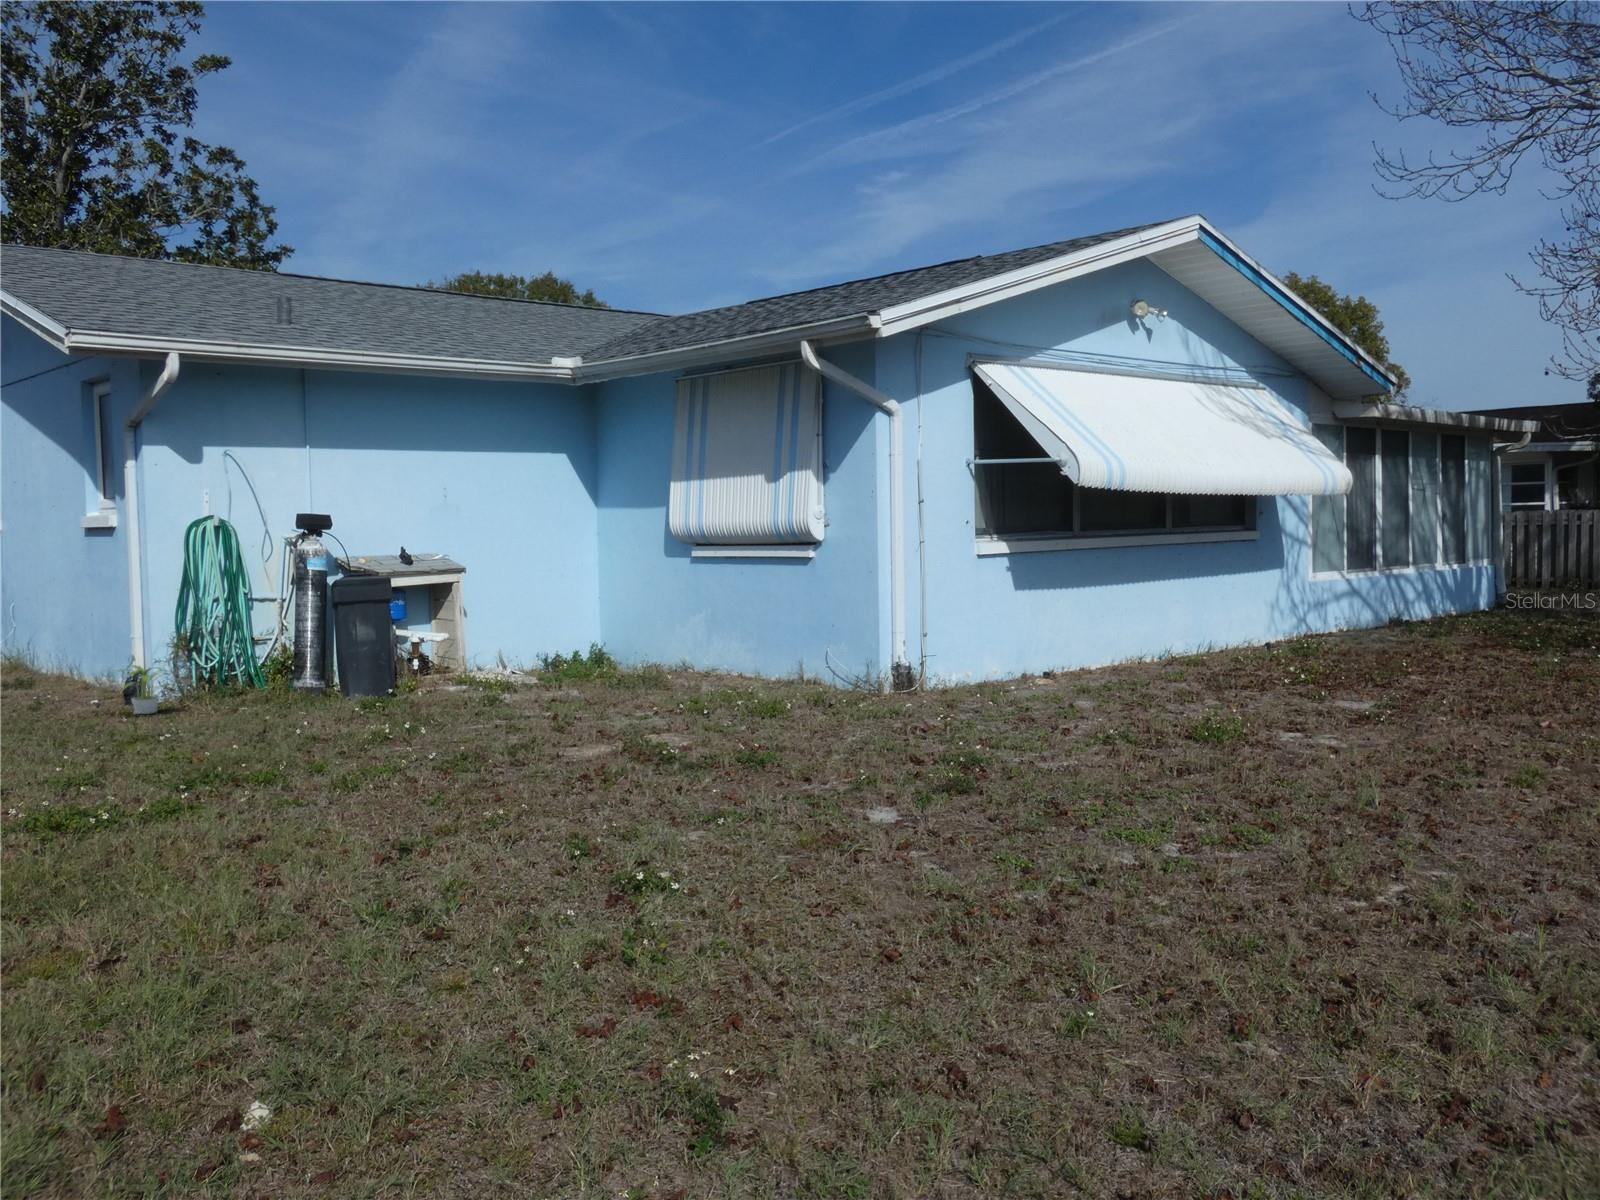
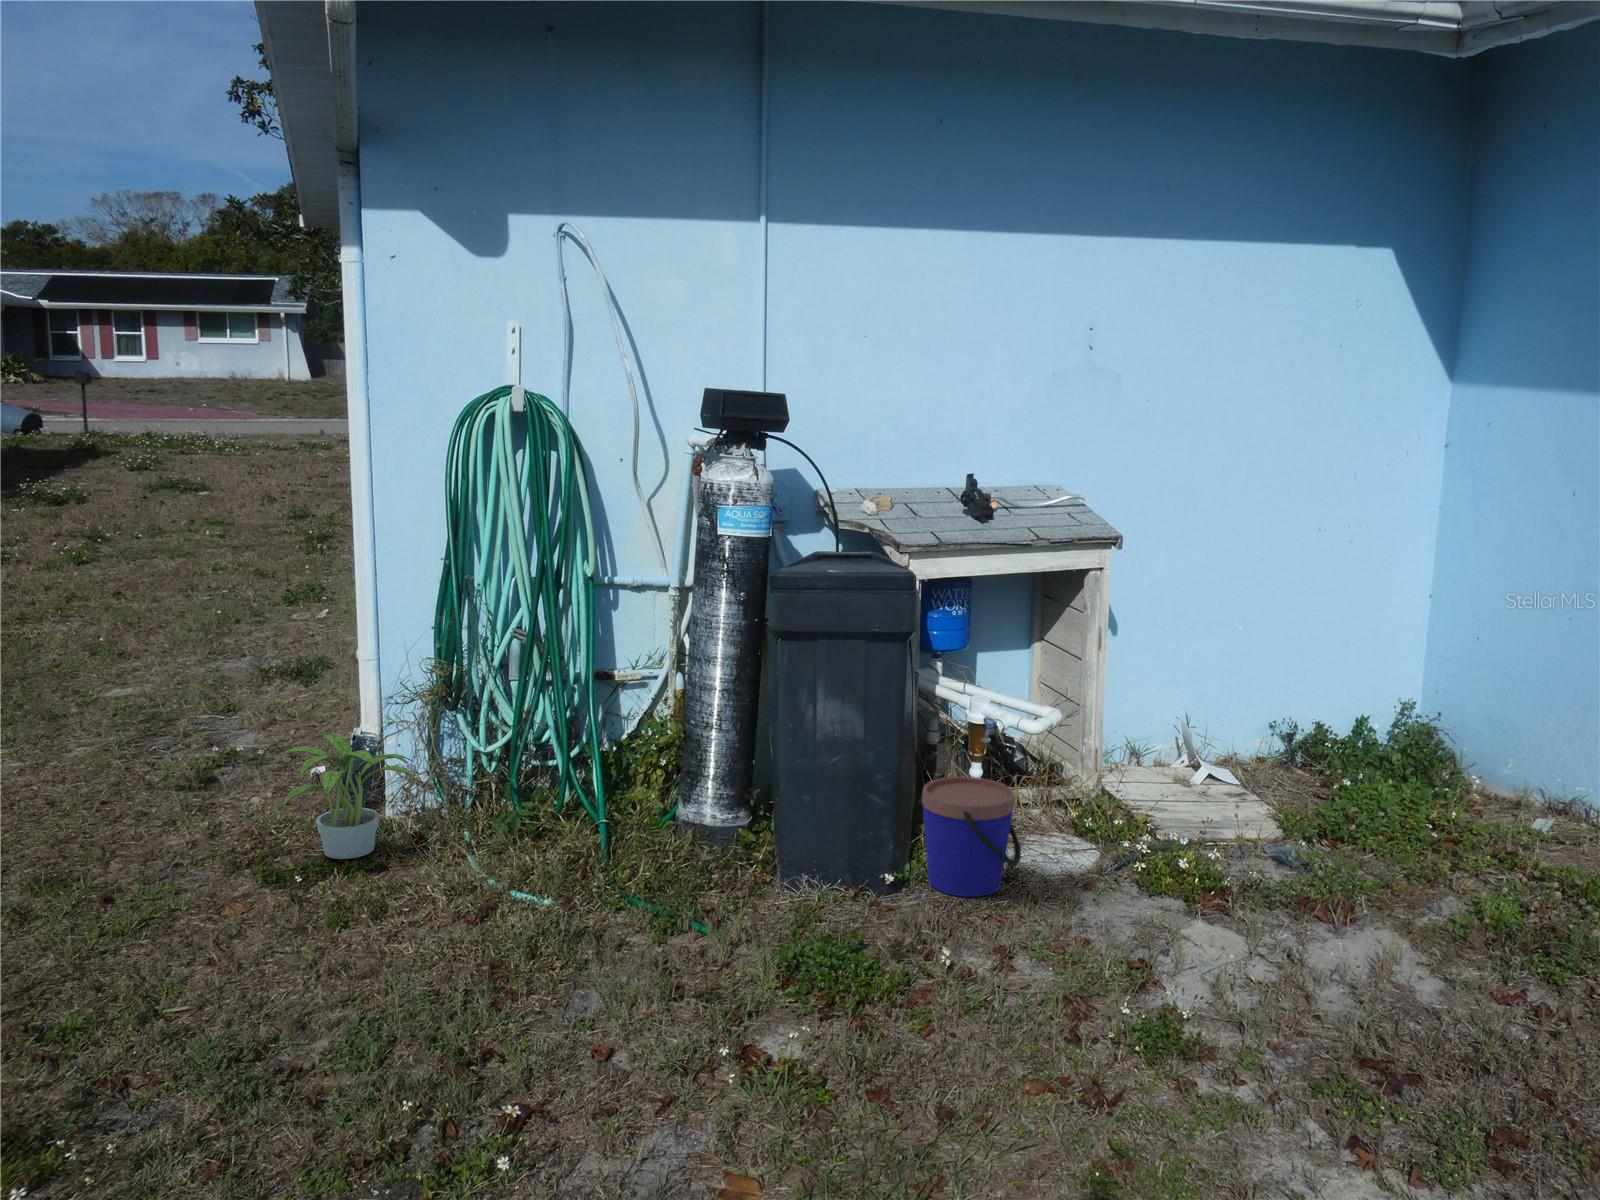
bucket: none [395,661,435,701] -> present [922,777,1021,897]

